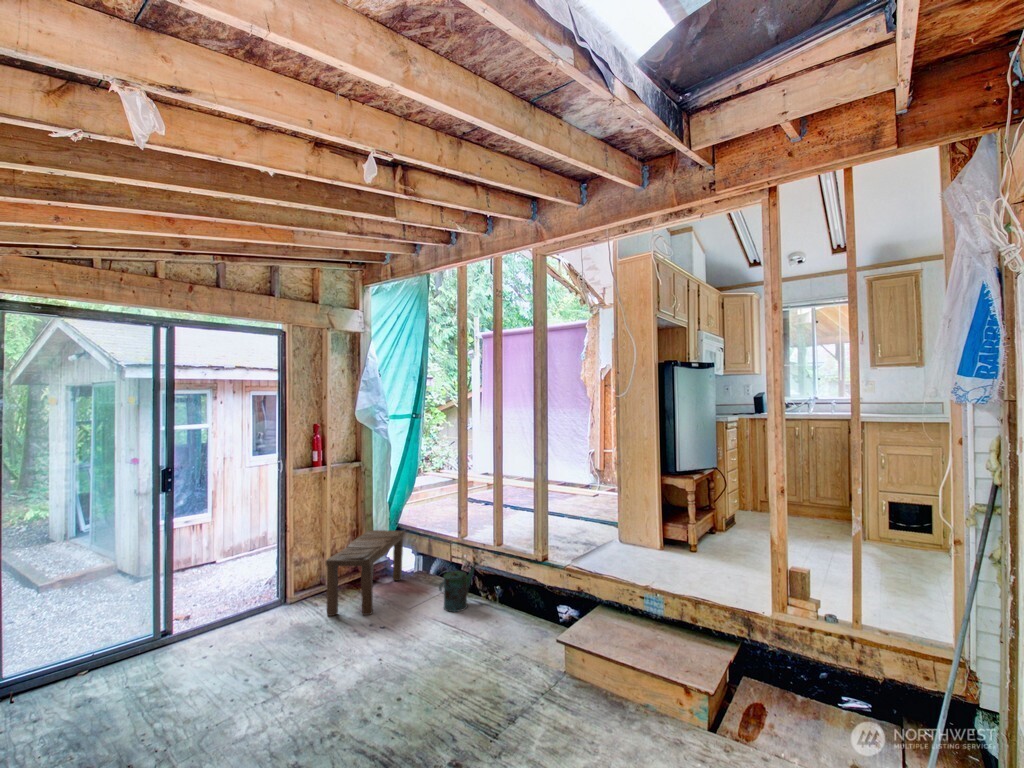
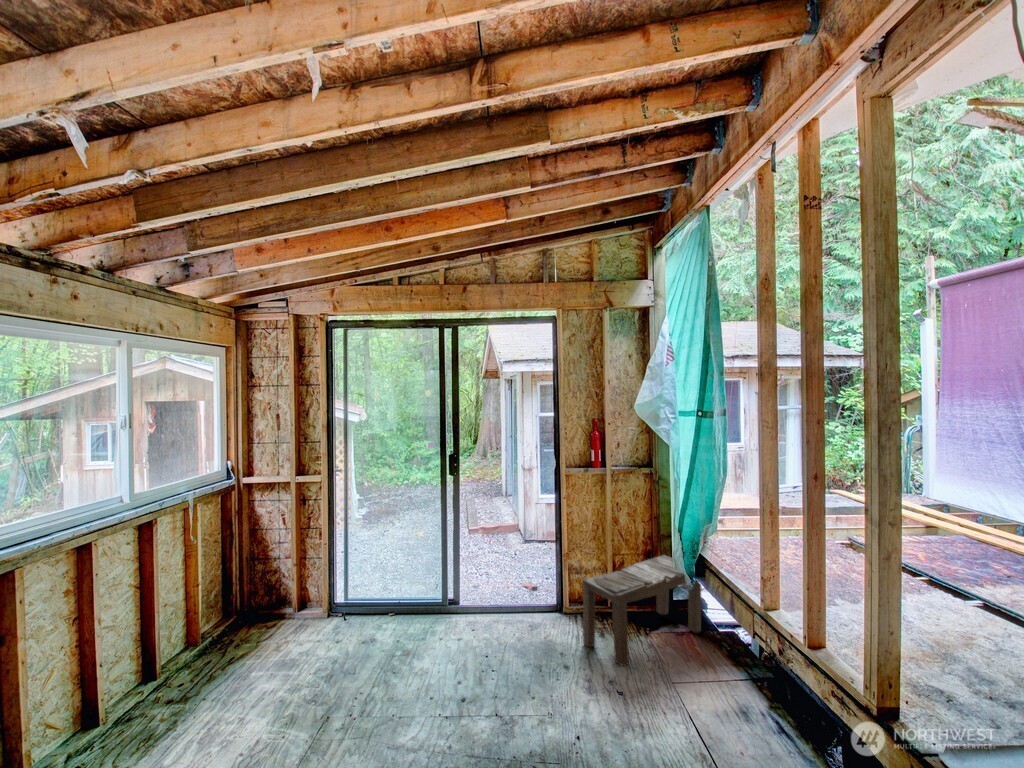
watering can: present [439,561,479,612] -> none [701,654,788,727]

